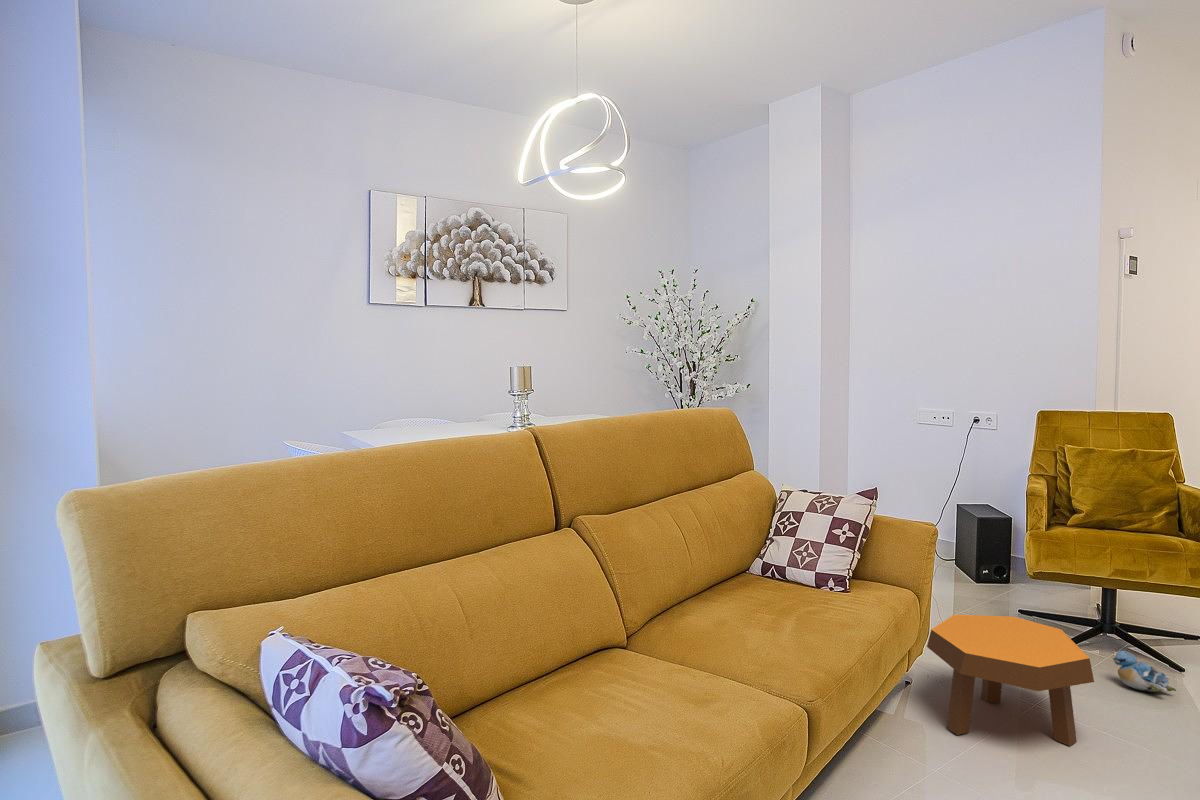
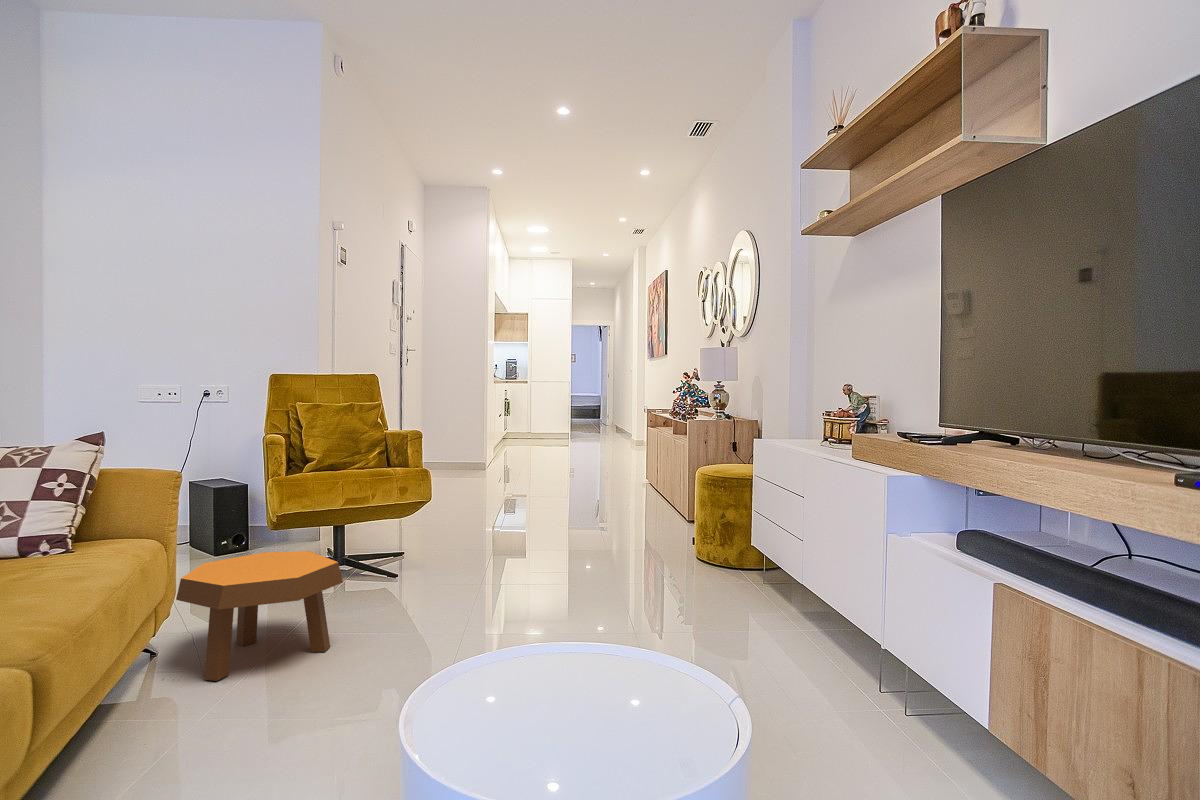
plush toy: present [1113,651,1176,692] -> none [349,566,396,597]

